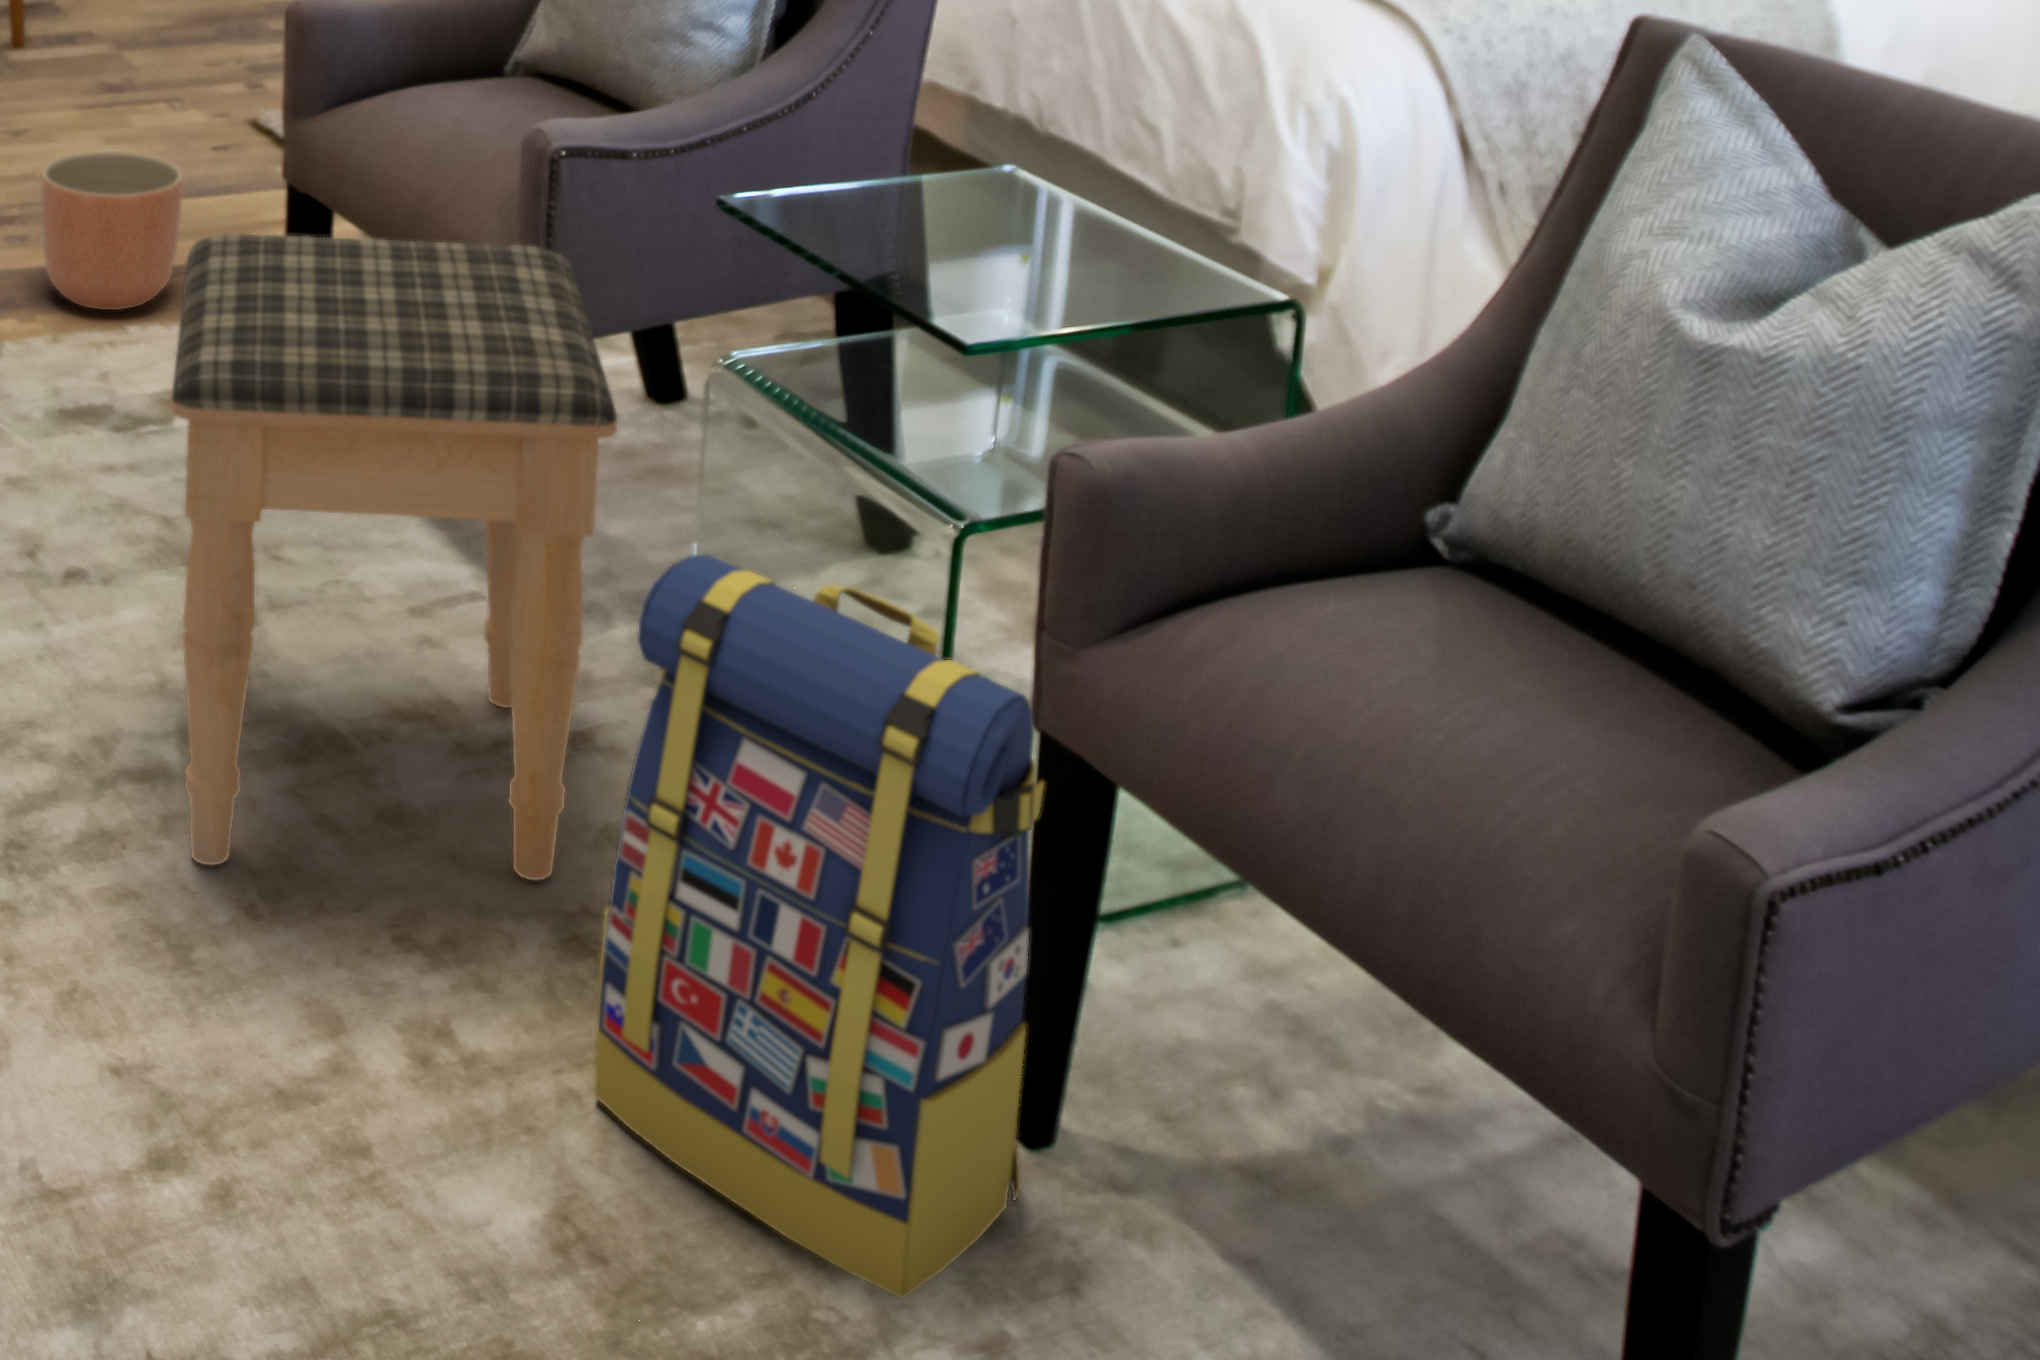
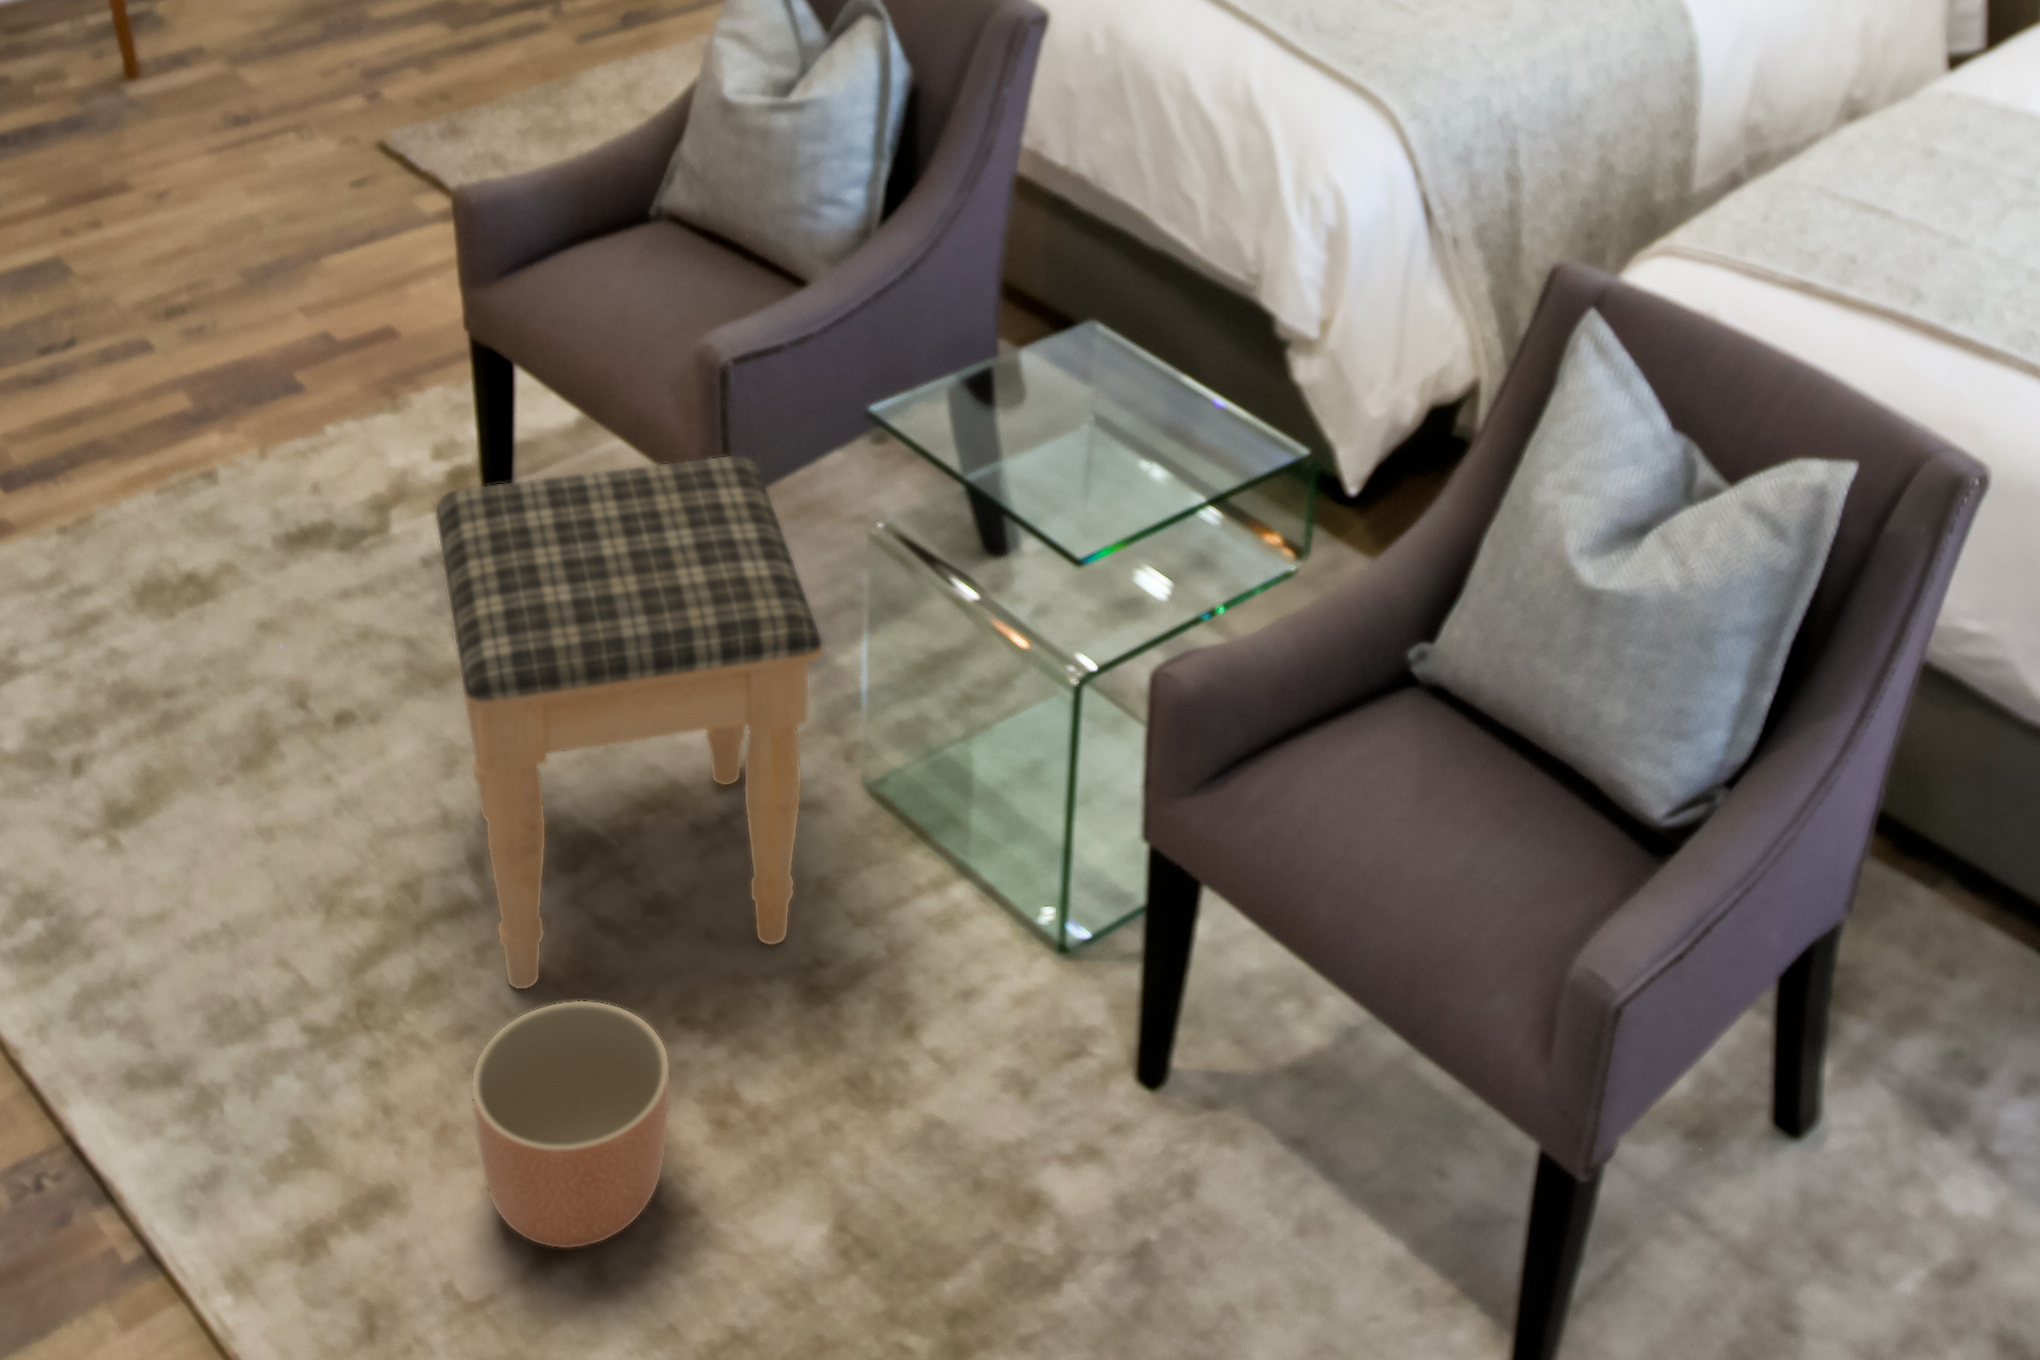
planter: present [41,150,183,310] -> present [472,1001,669,1248]
backpack: present [594,555,1044,1298] -> none [844,764,1152,1227]

